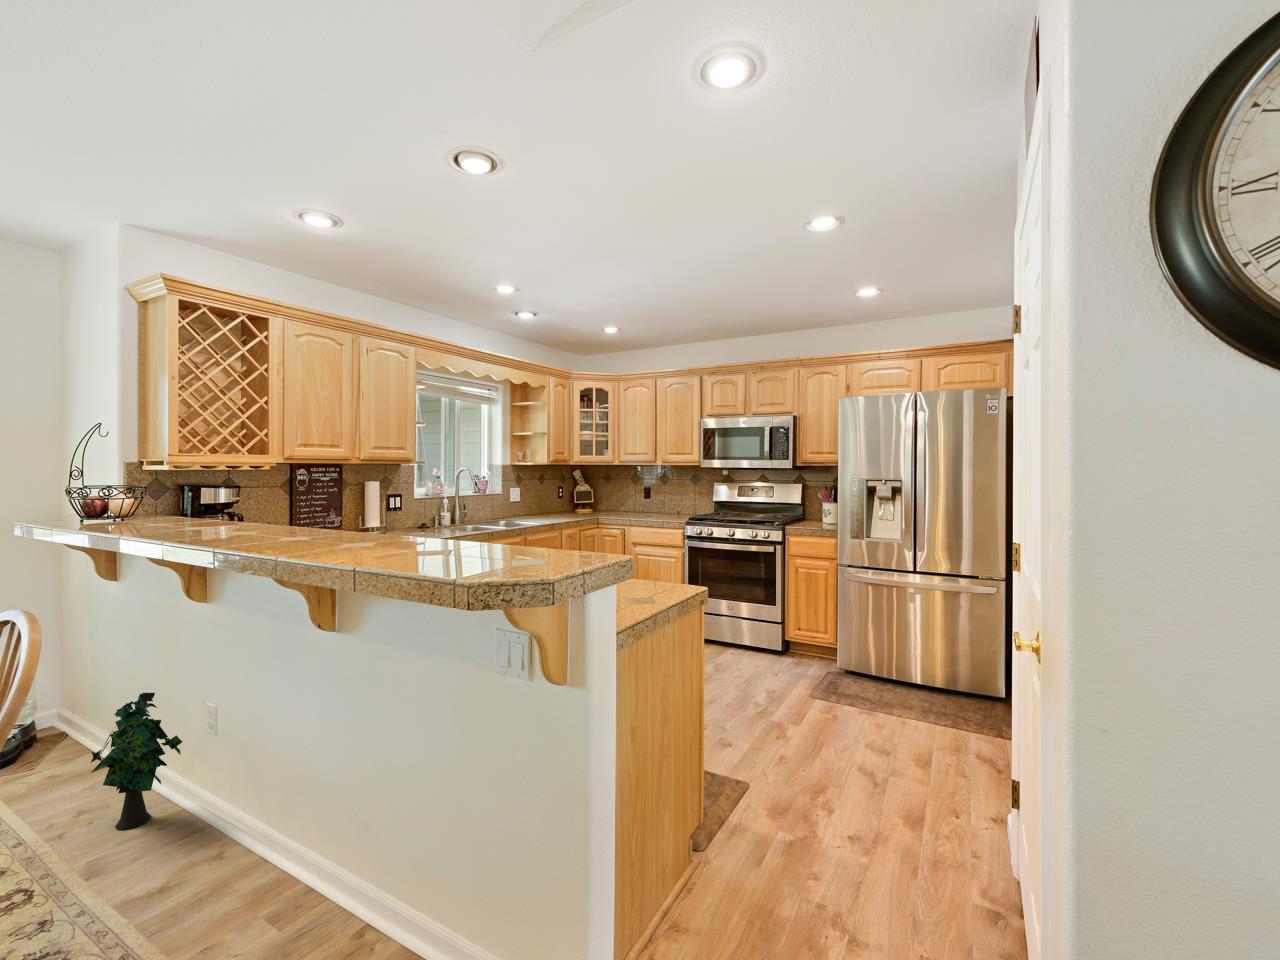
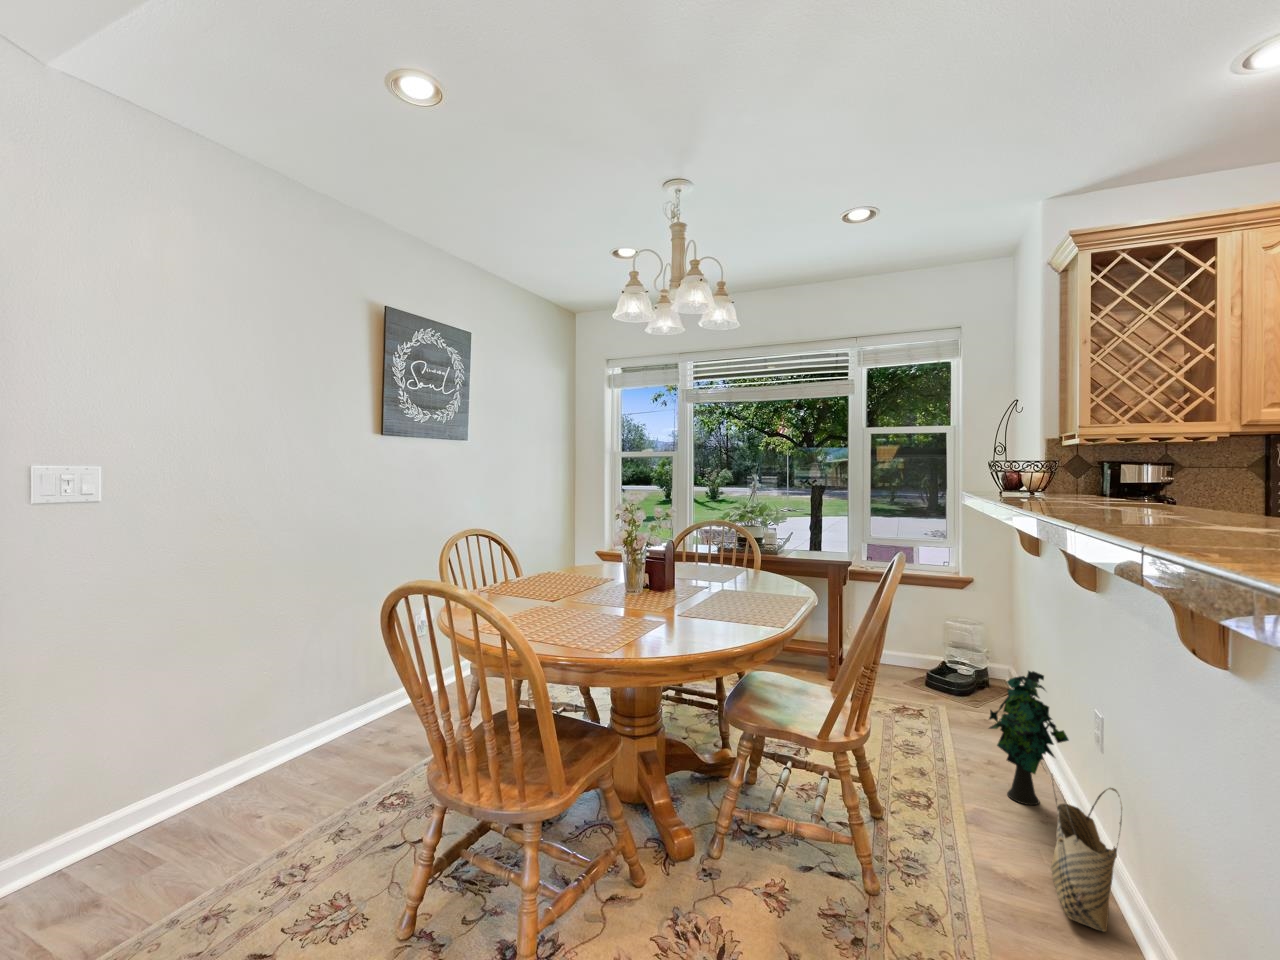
woven basket: none [190,756,256,883] -> present [1051,774,1122,932]

